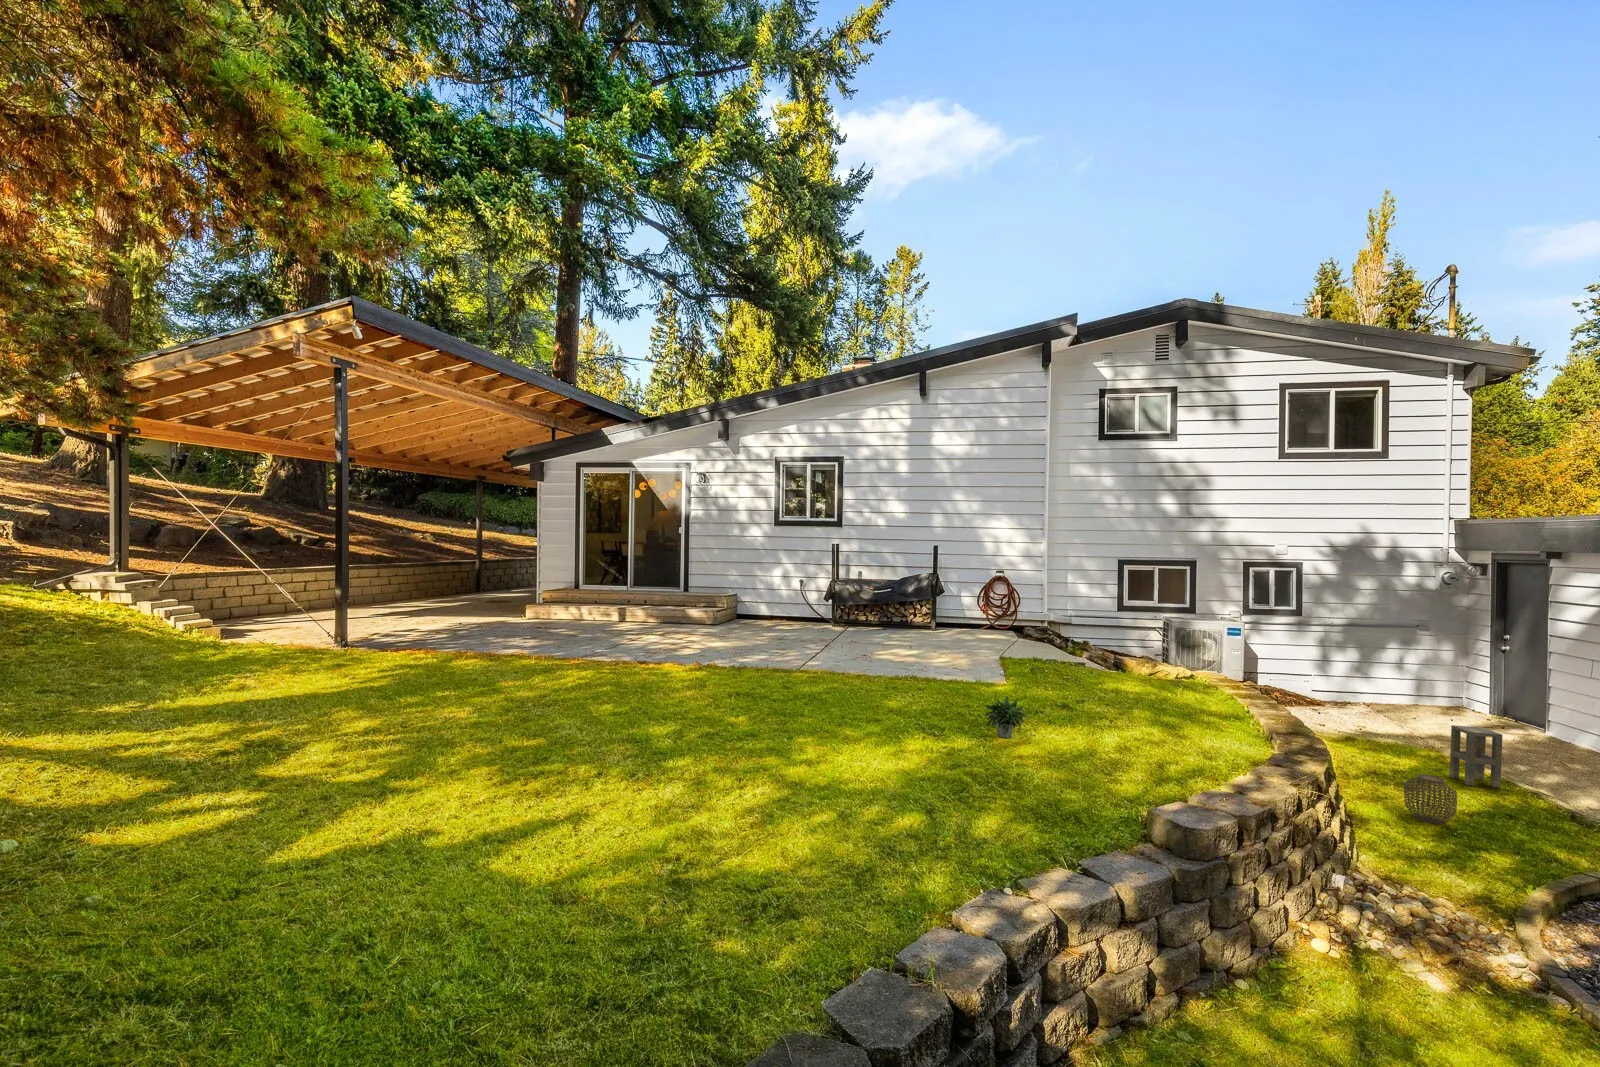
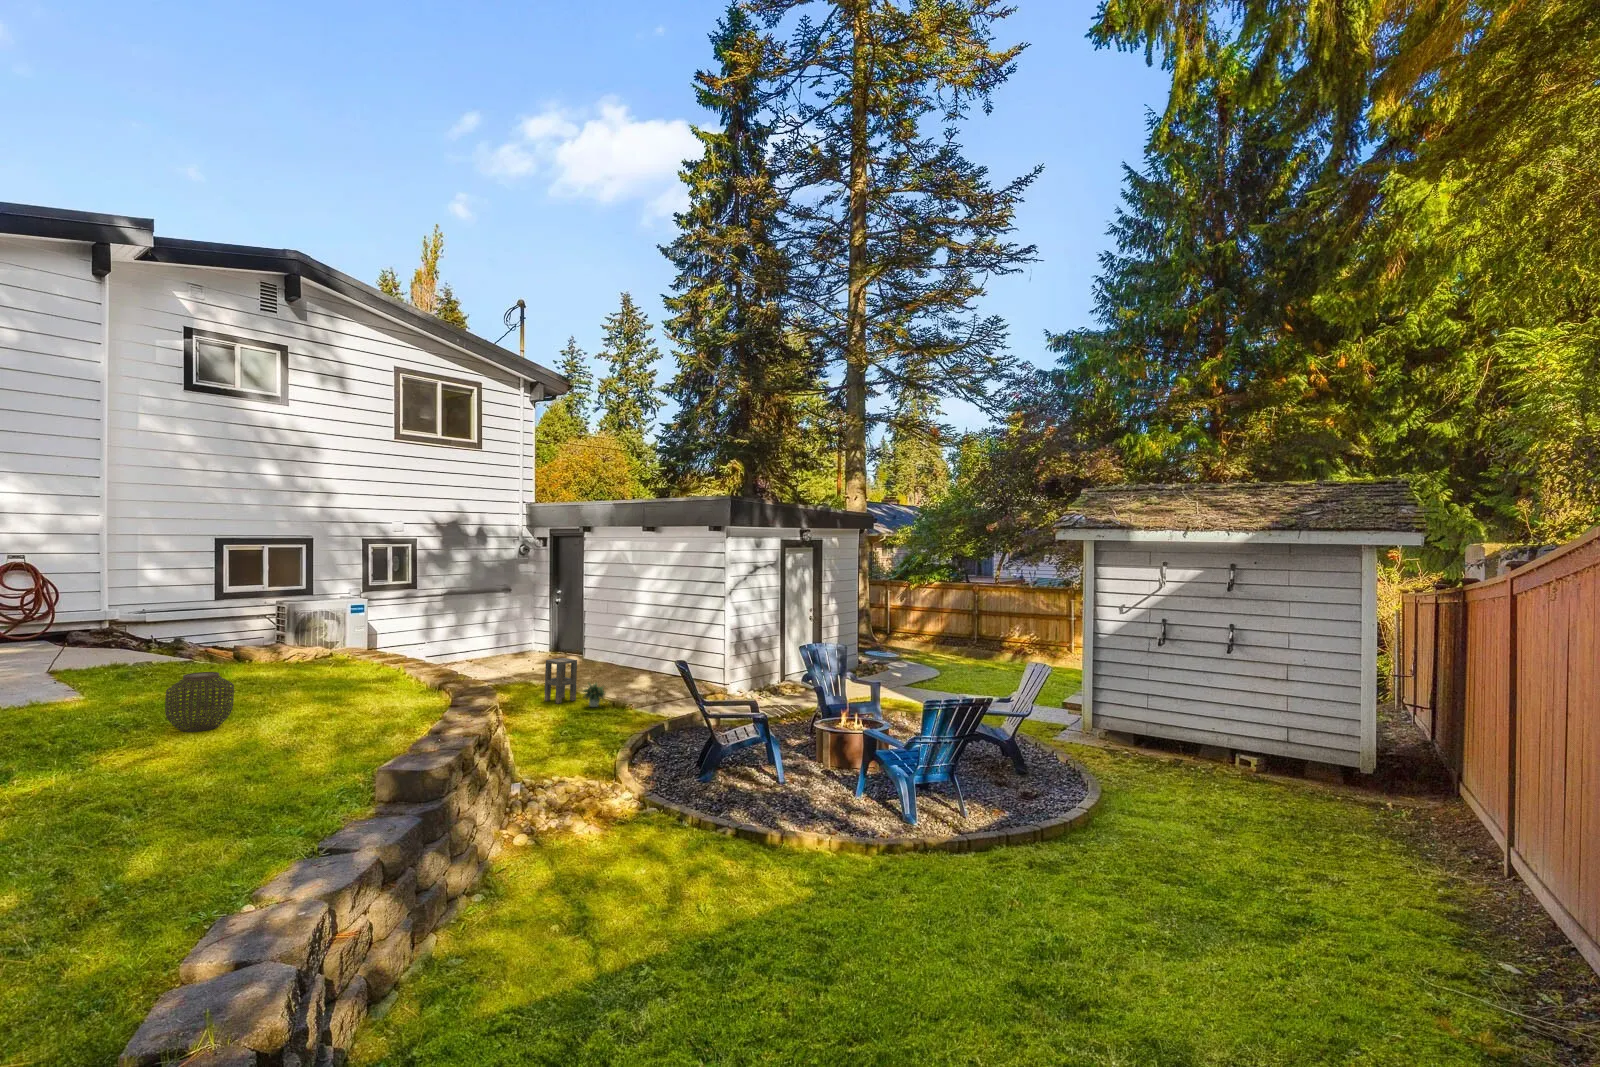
potted plant: present [985,696,1032,738] -> present [584,683,605,707]
woven basket: present [1404,774,1457,824] -> present [165,672,234,732]

